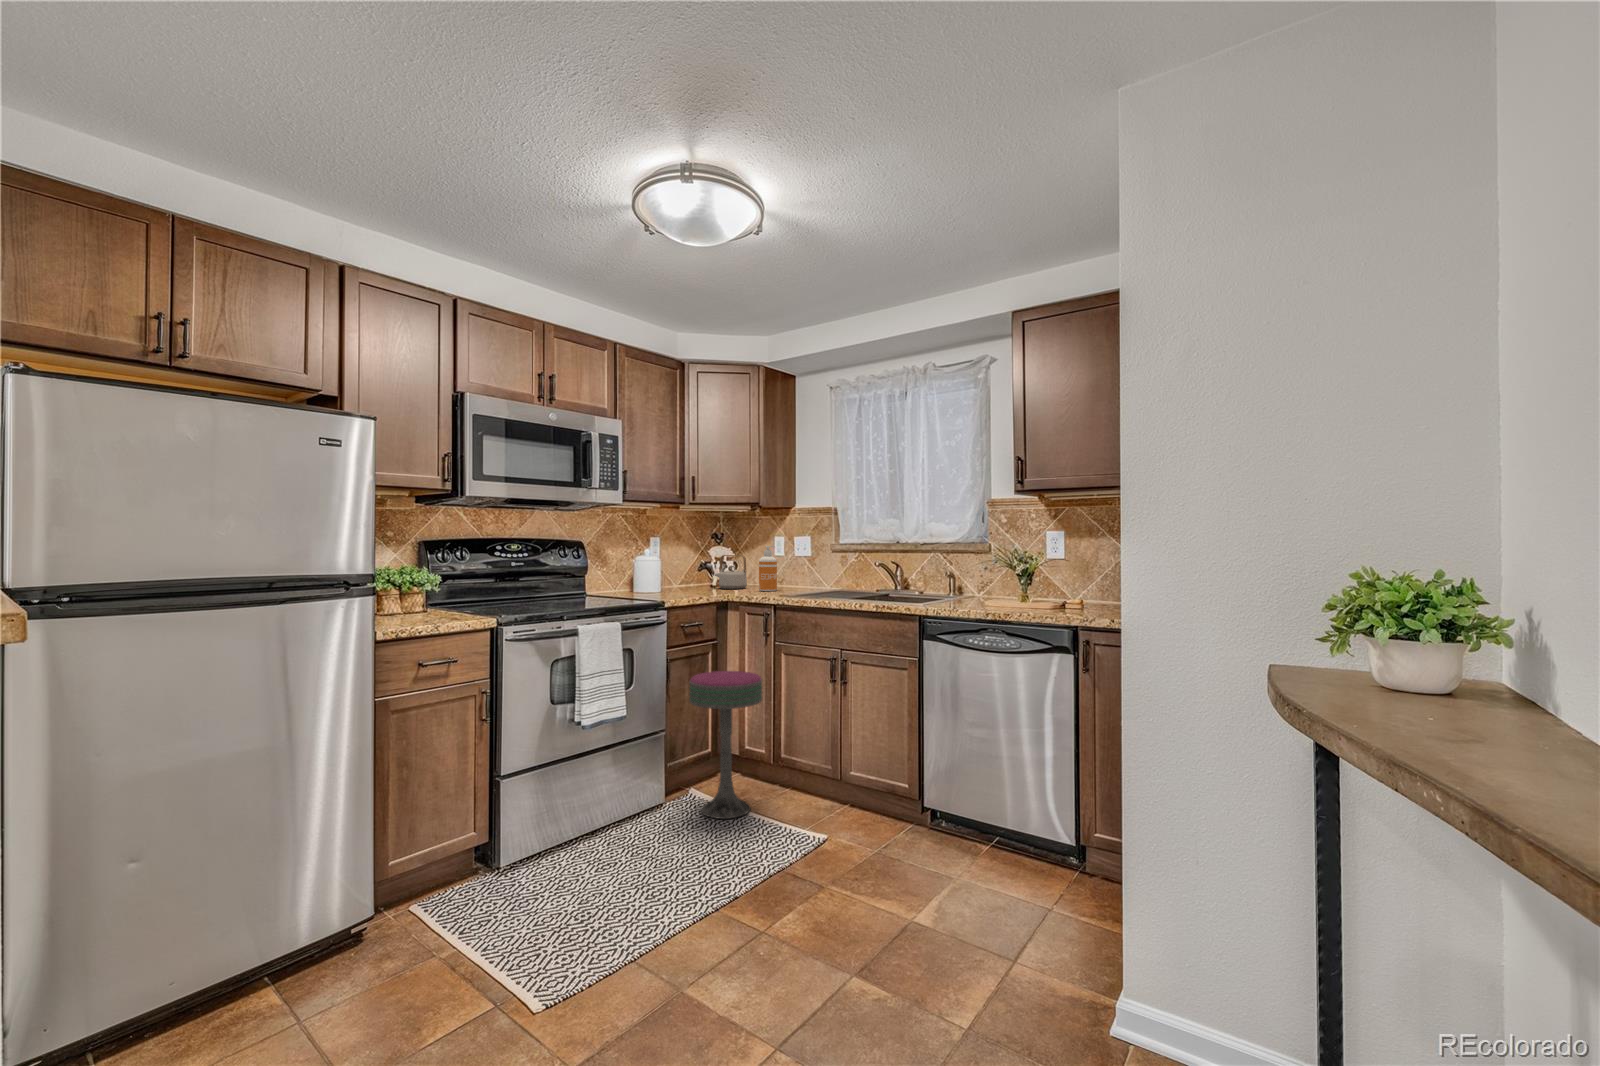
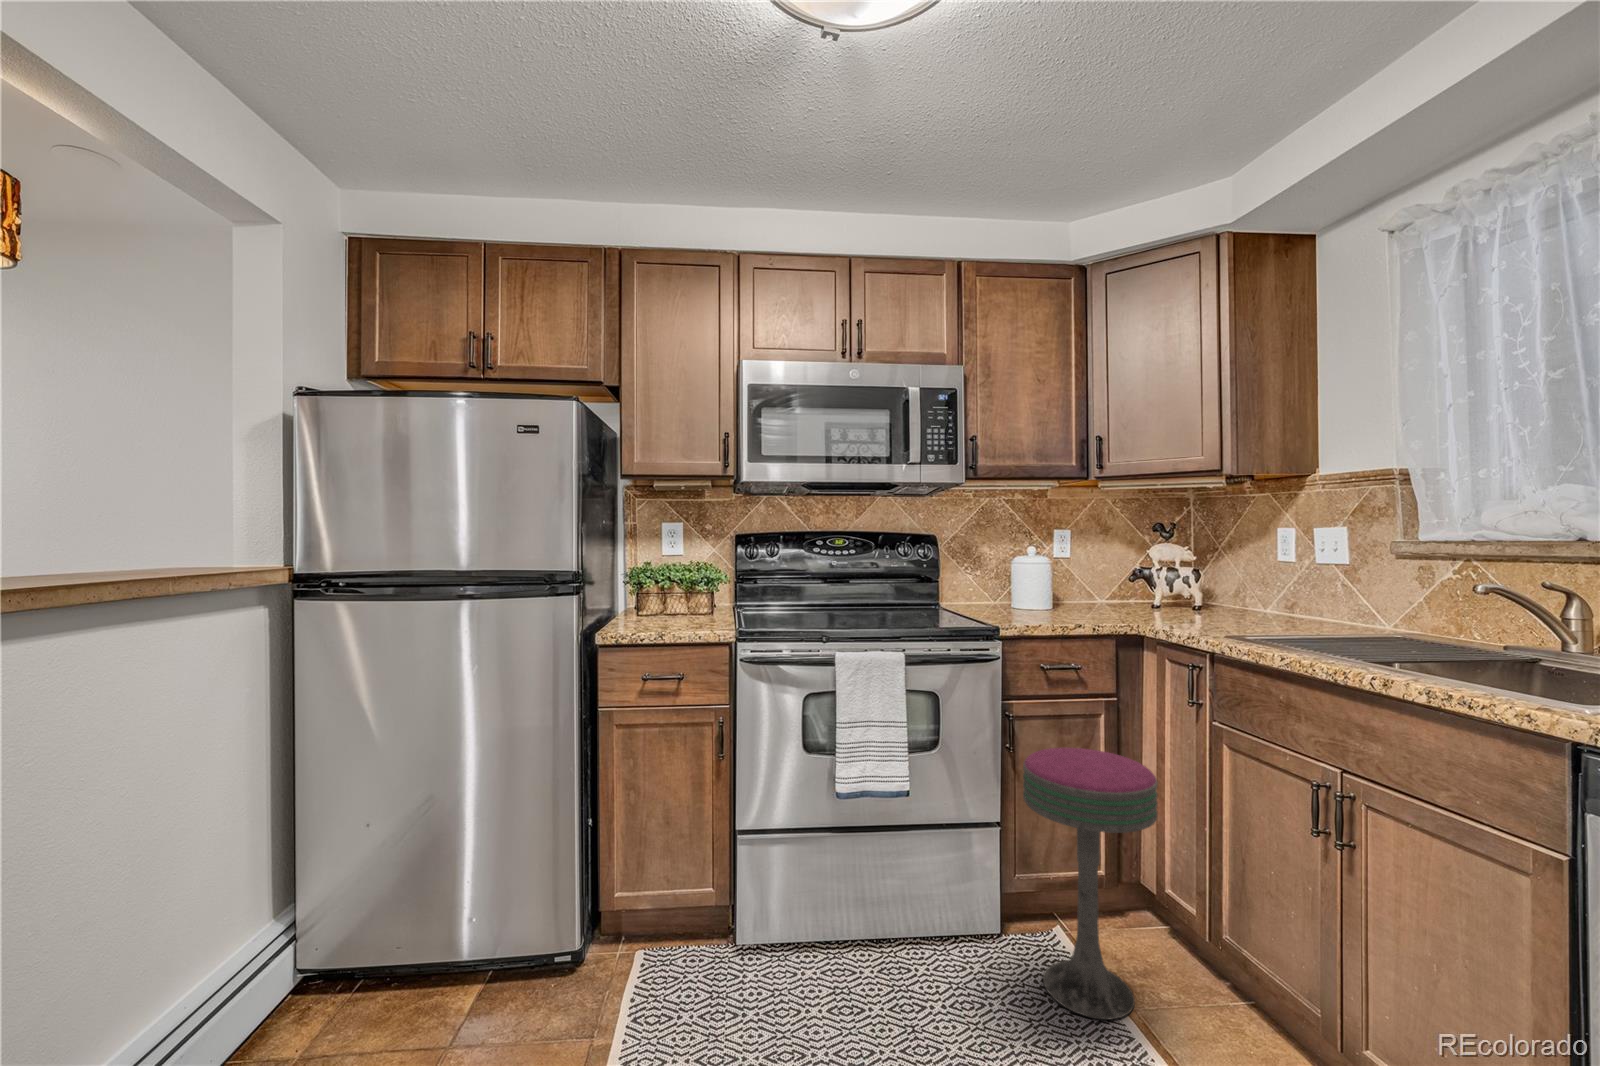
soap dispenser: present [759,546,777,591] -> none [1231,544,1267,621]
teapot: present [715,555,747,589] -> none [1166,557,1221,612]

